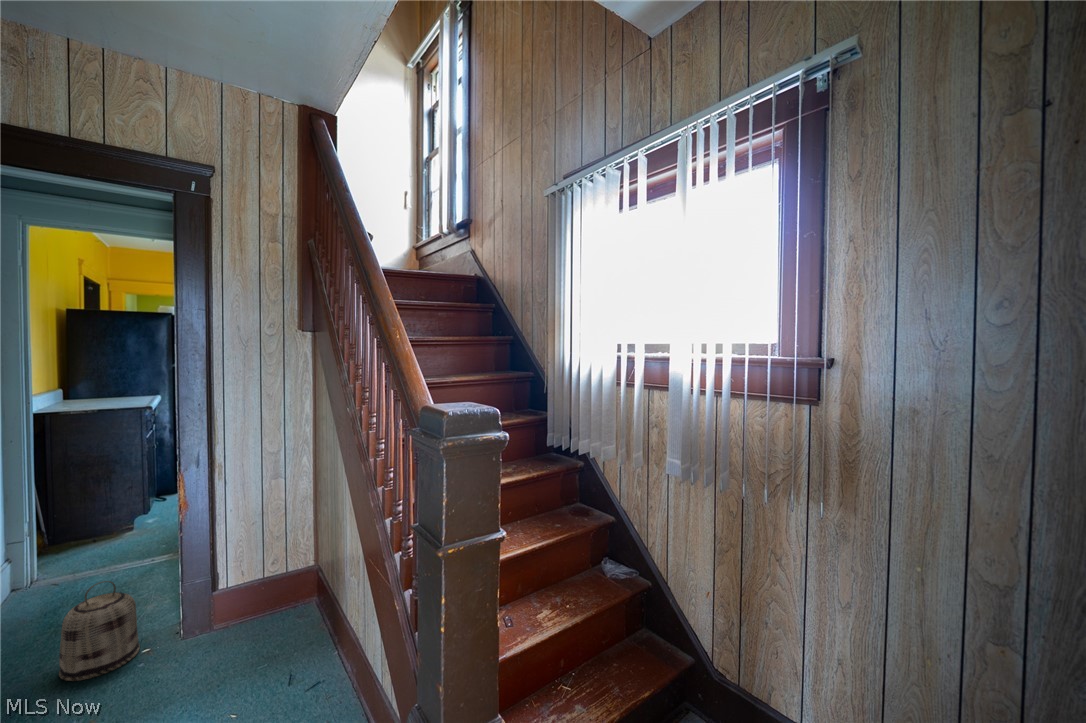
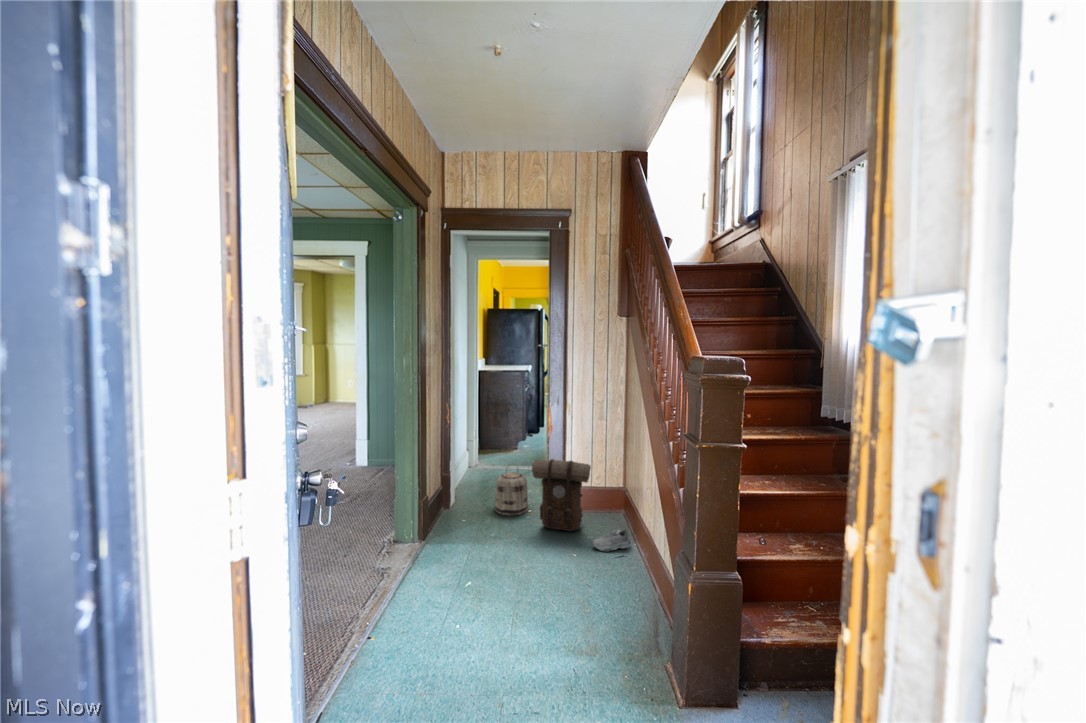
backpack: none [140,556,258,680] -> present [532,459,591,532]
shoe: none [262,639,328,690] -> present [592,529,631,552]

